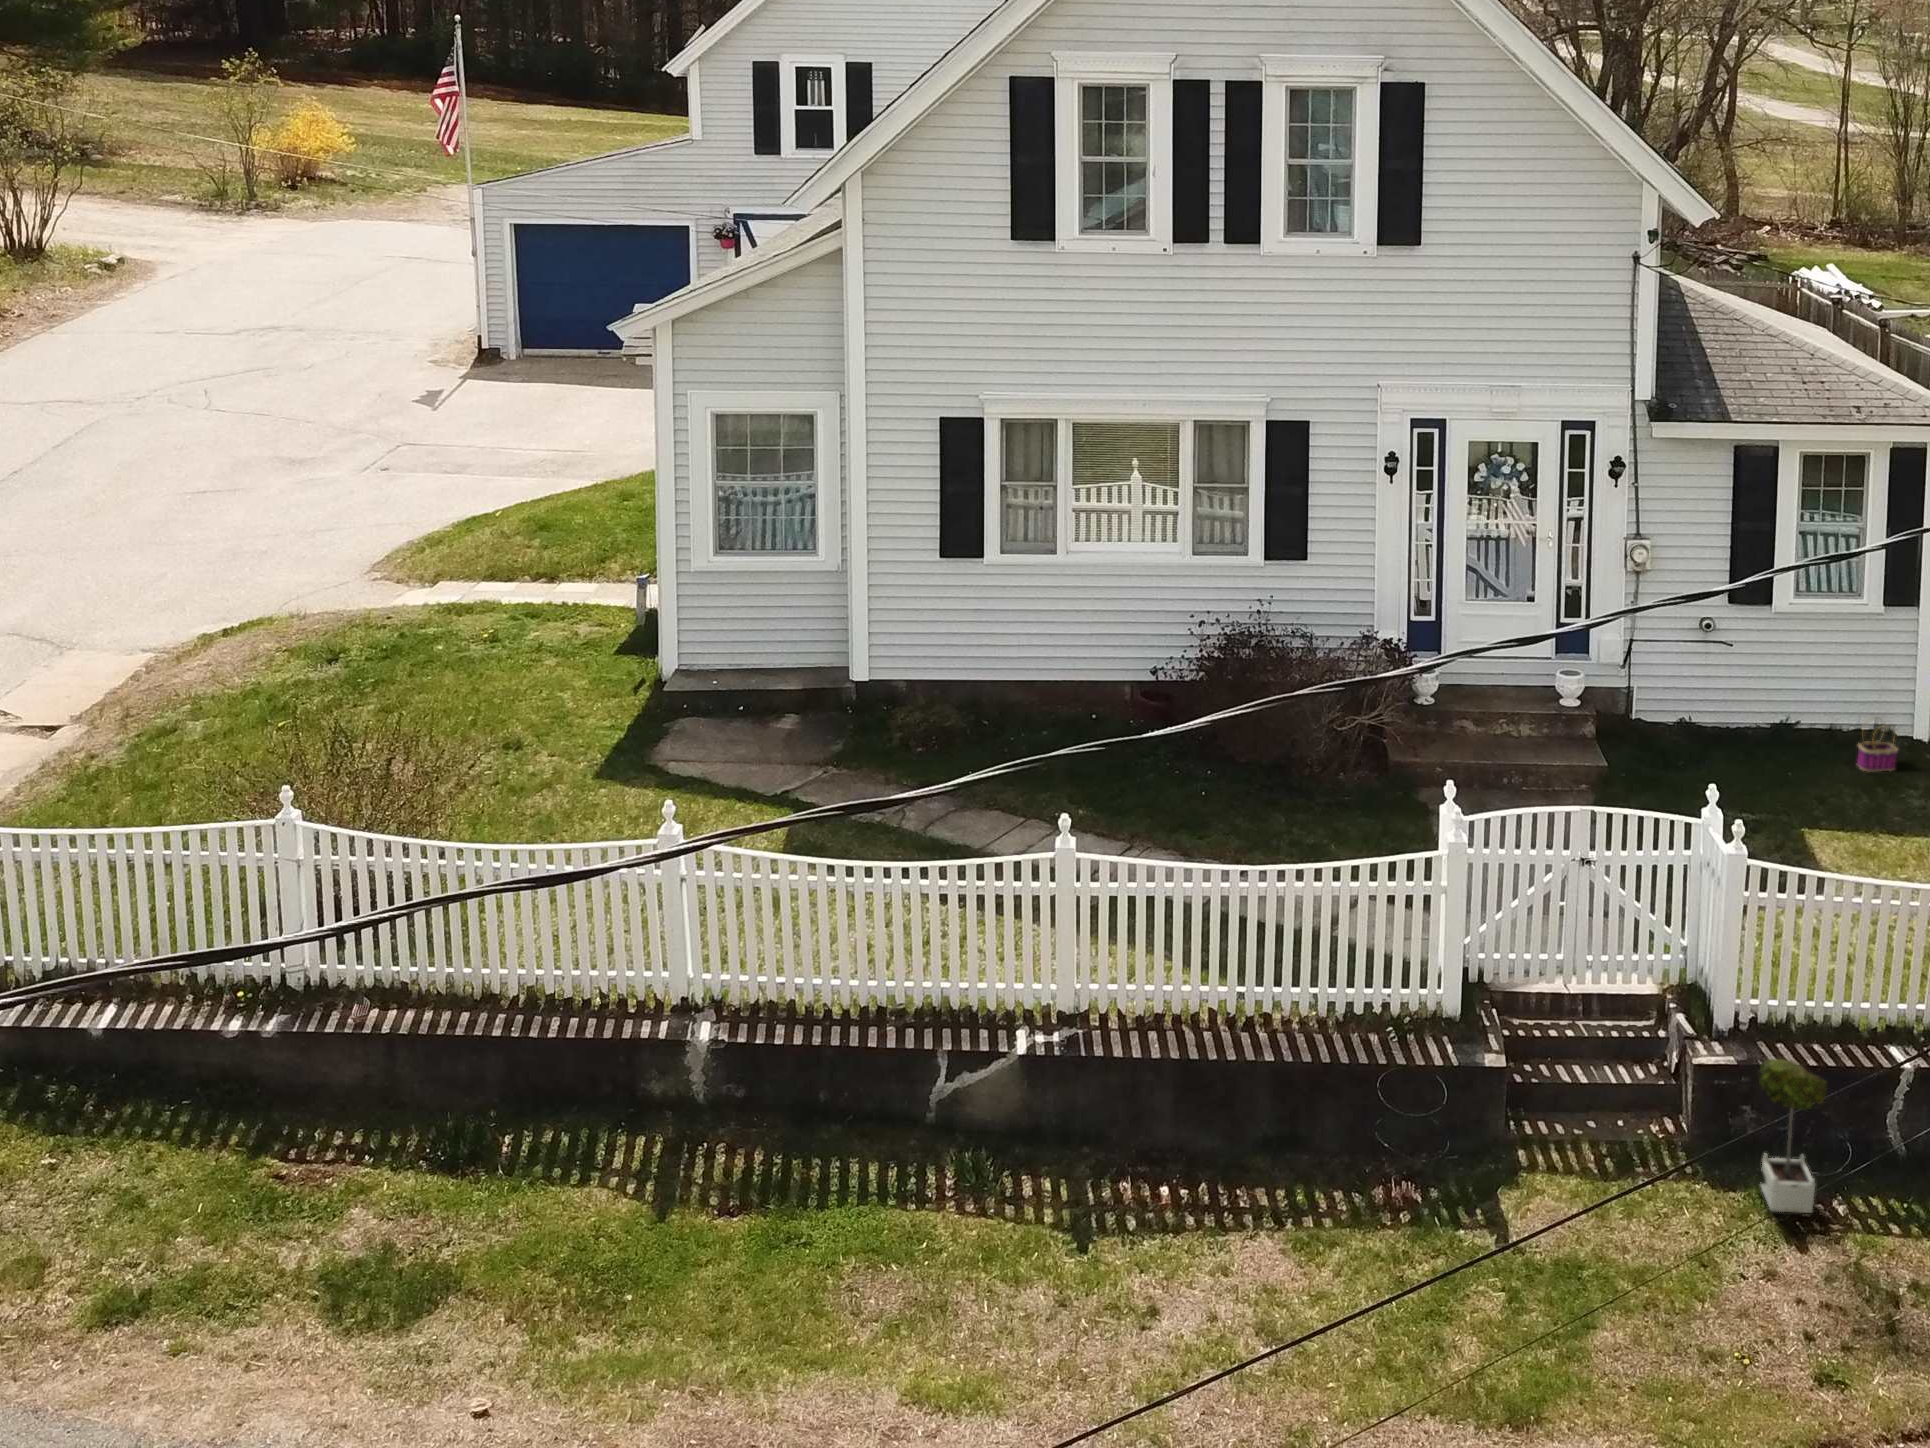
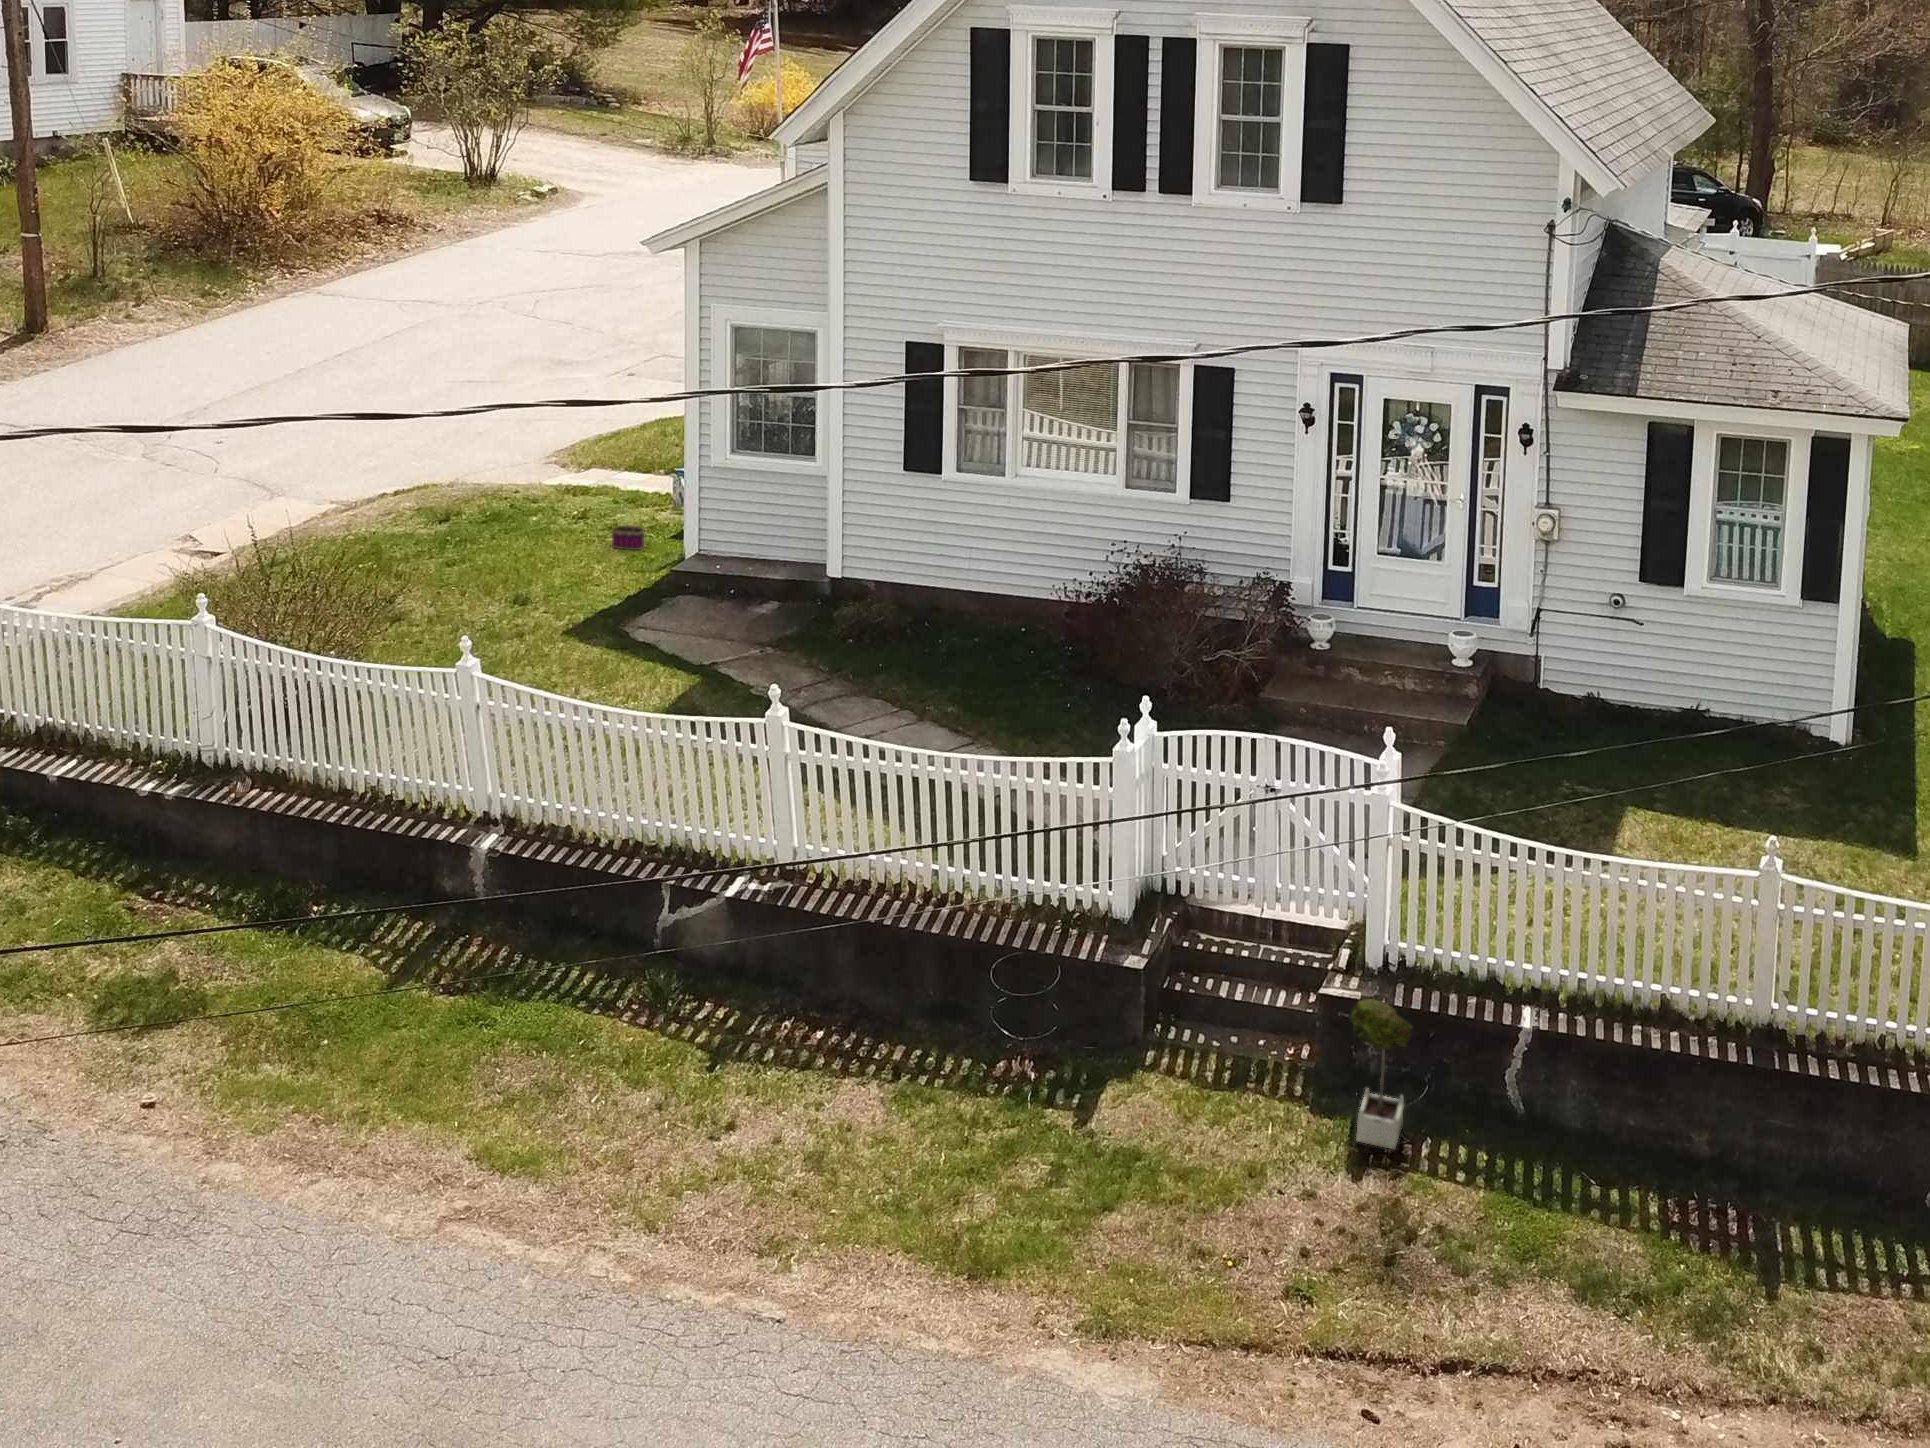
basket: present [1857,718,1898,771] -> present [611,525,644,550]

